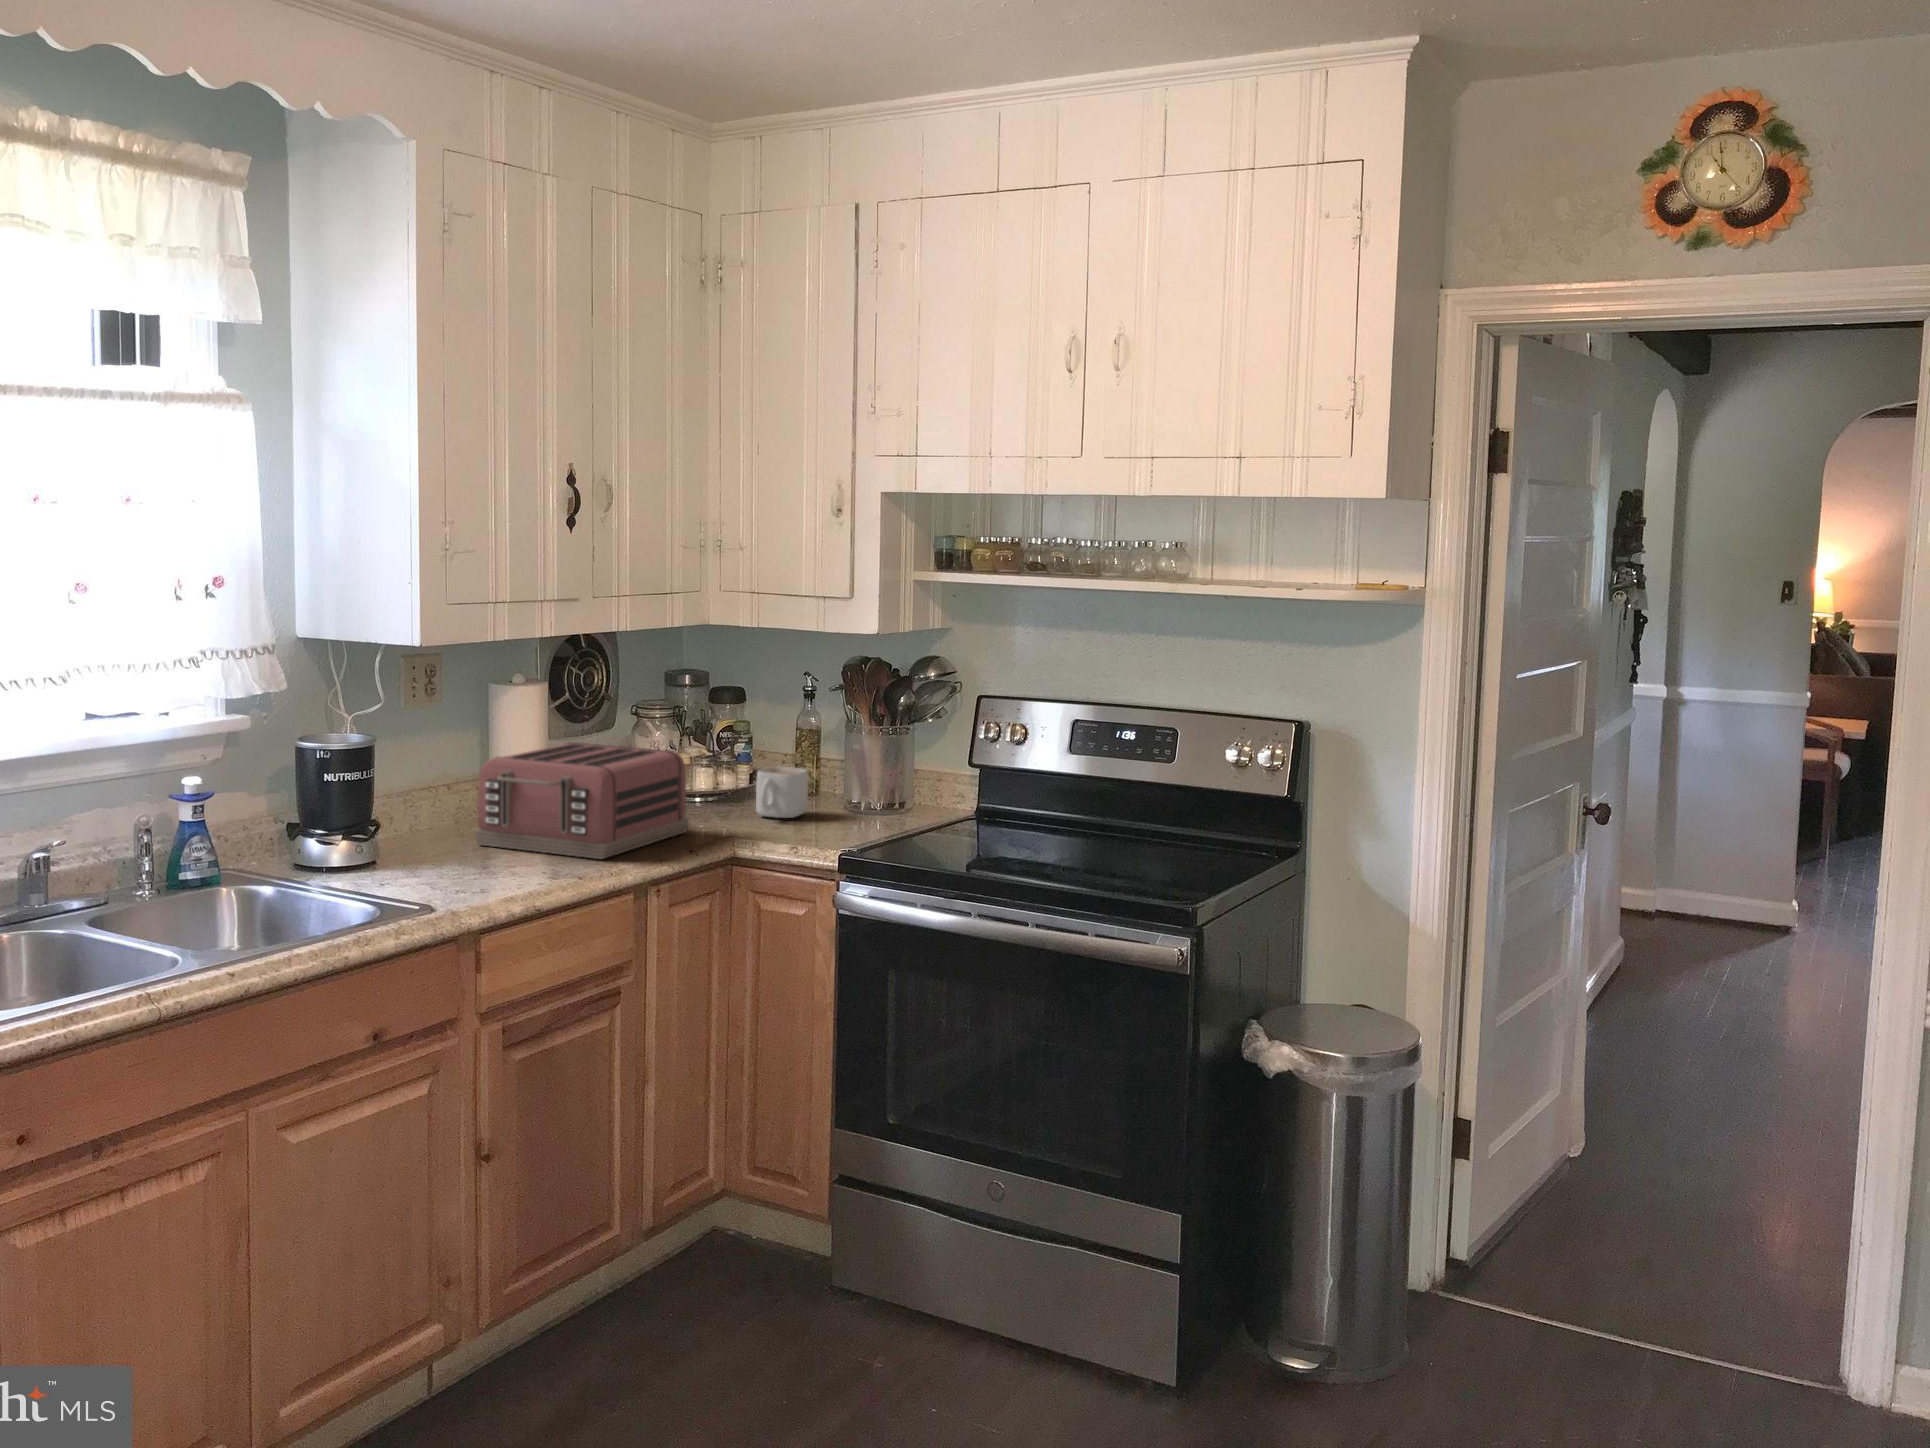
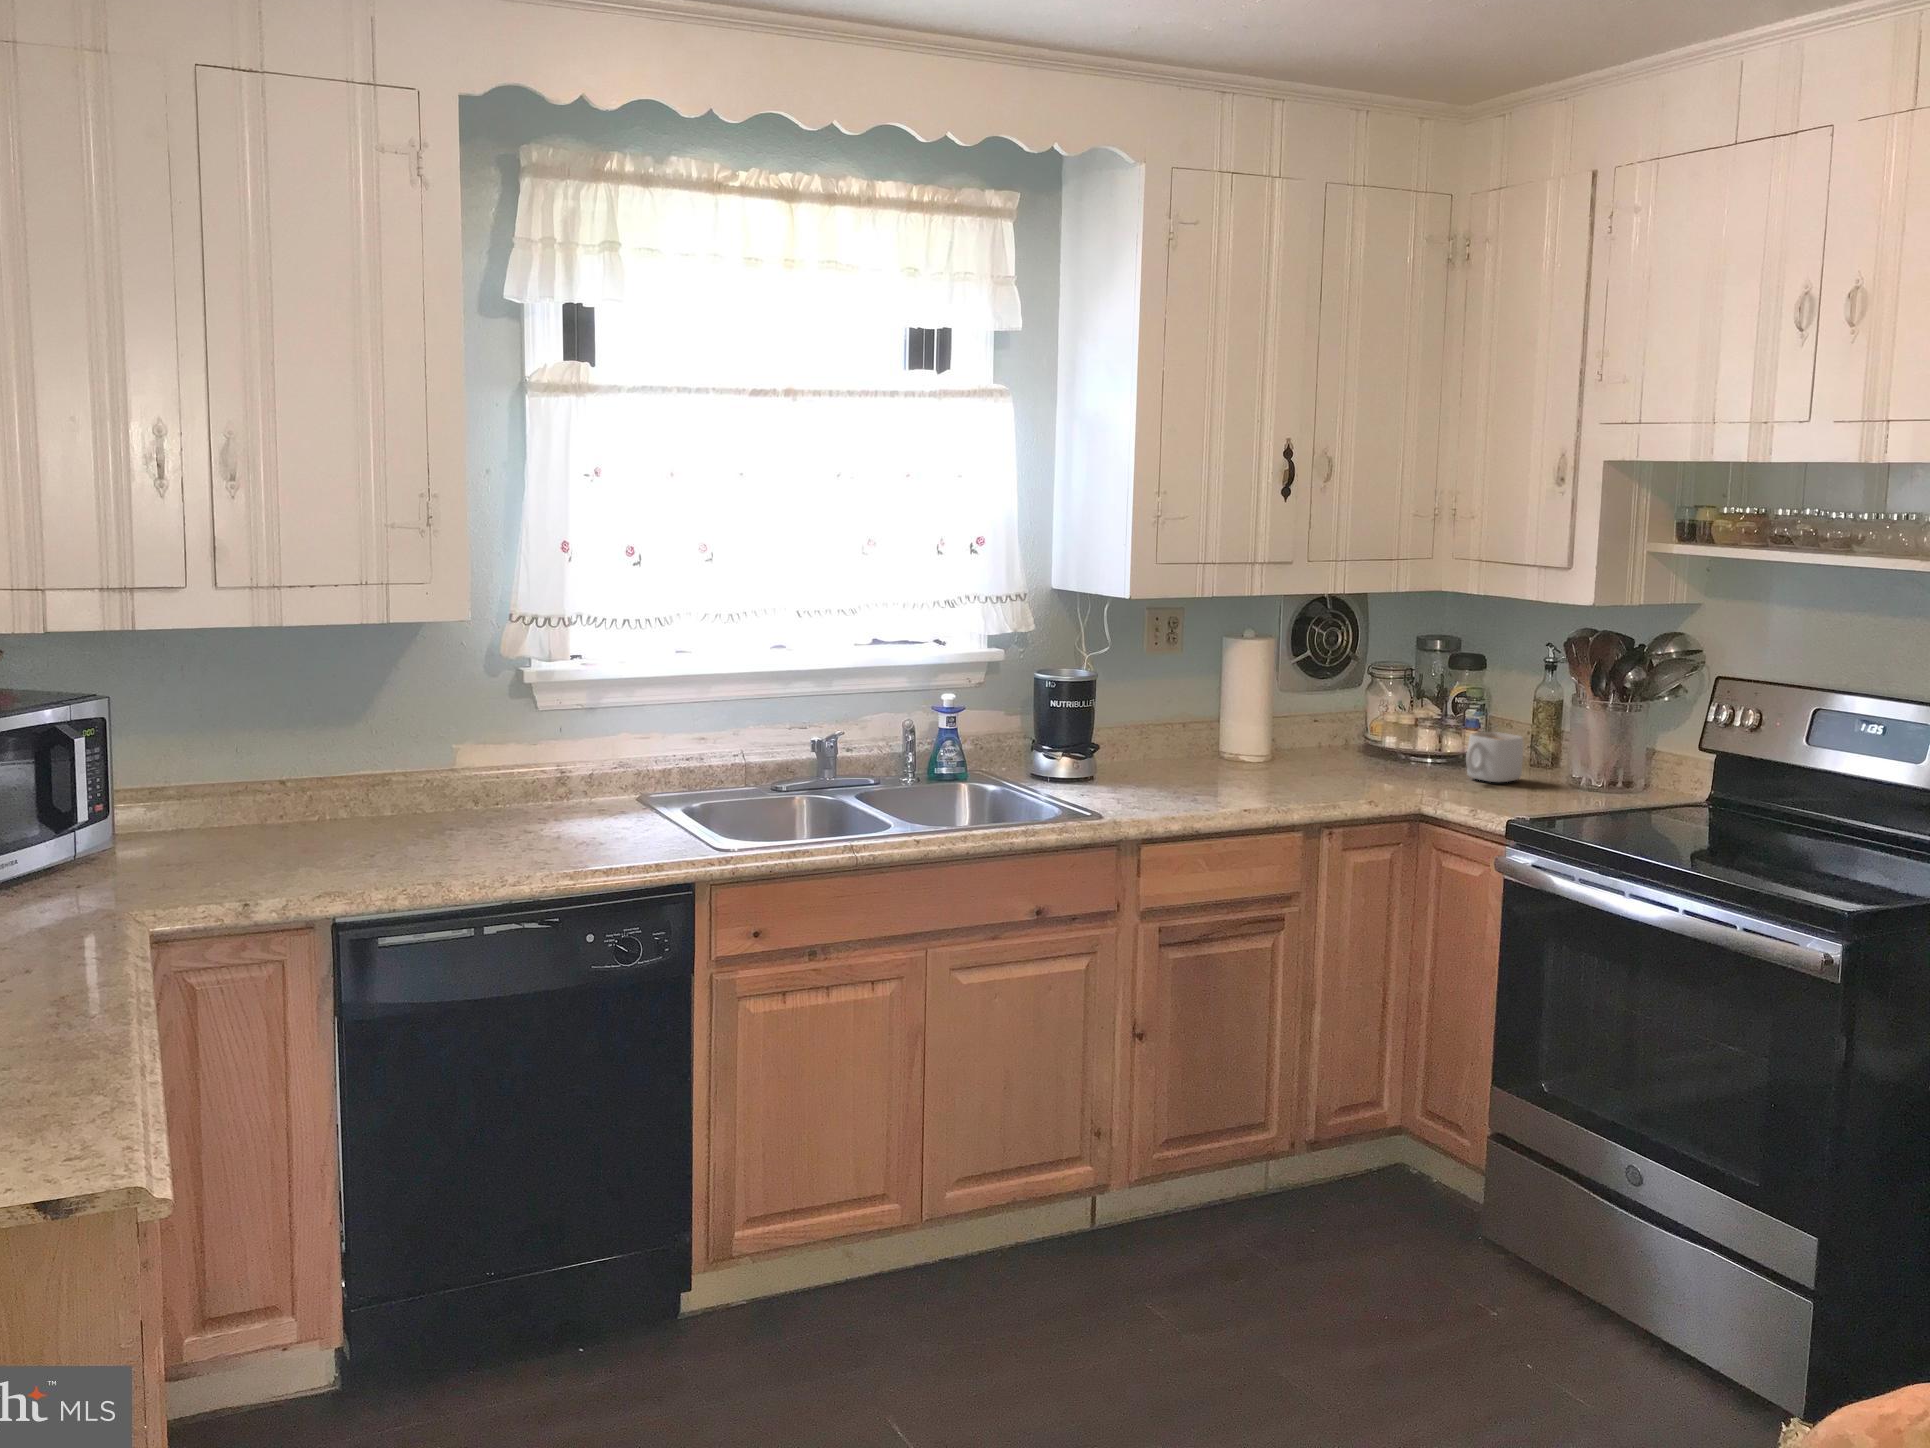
toaster: present [475,742,689,859] -> none [1185,693,1385,797]

